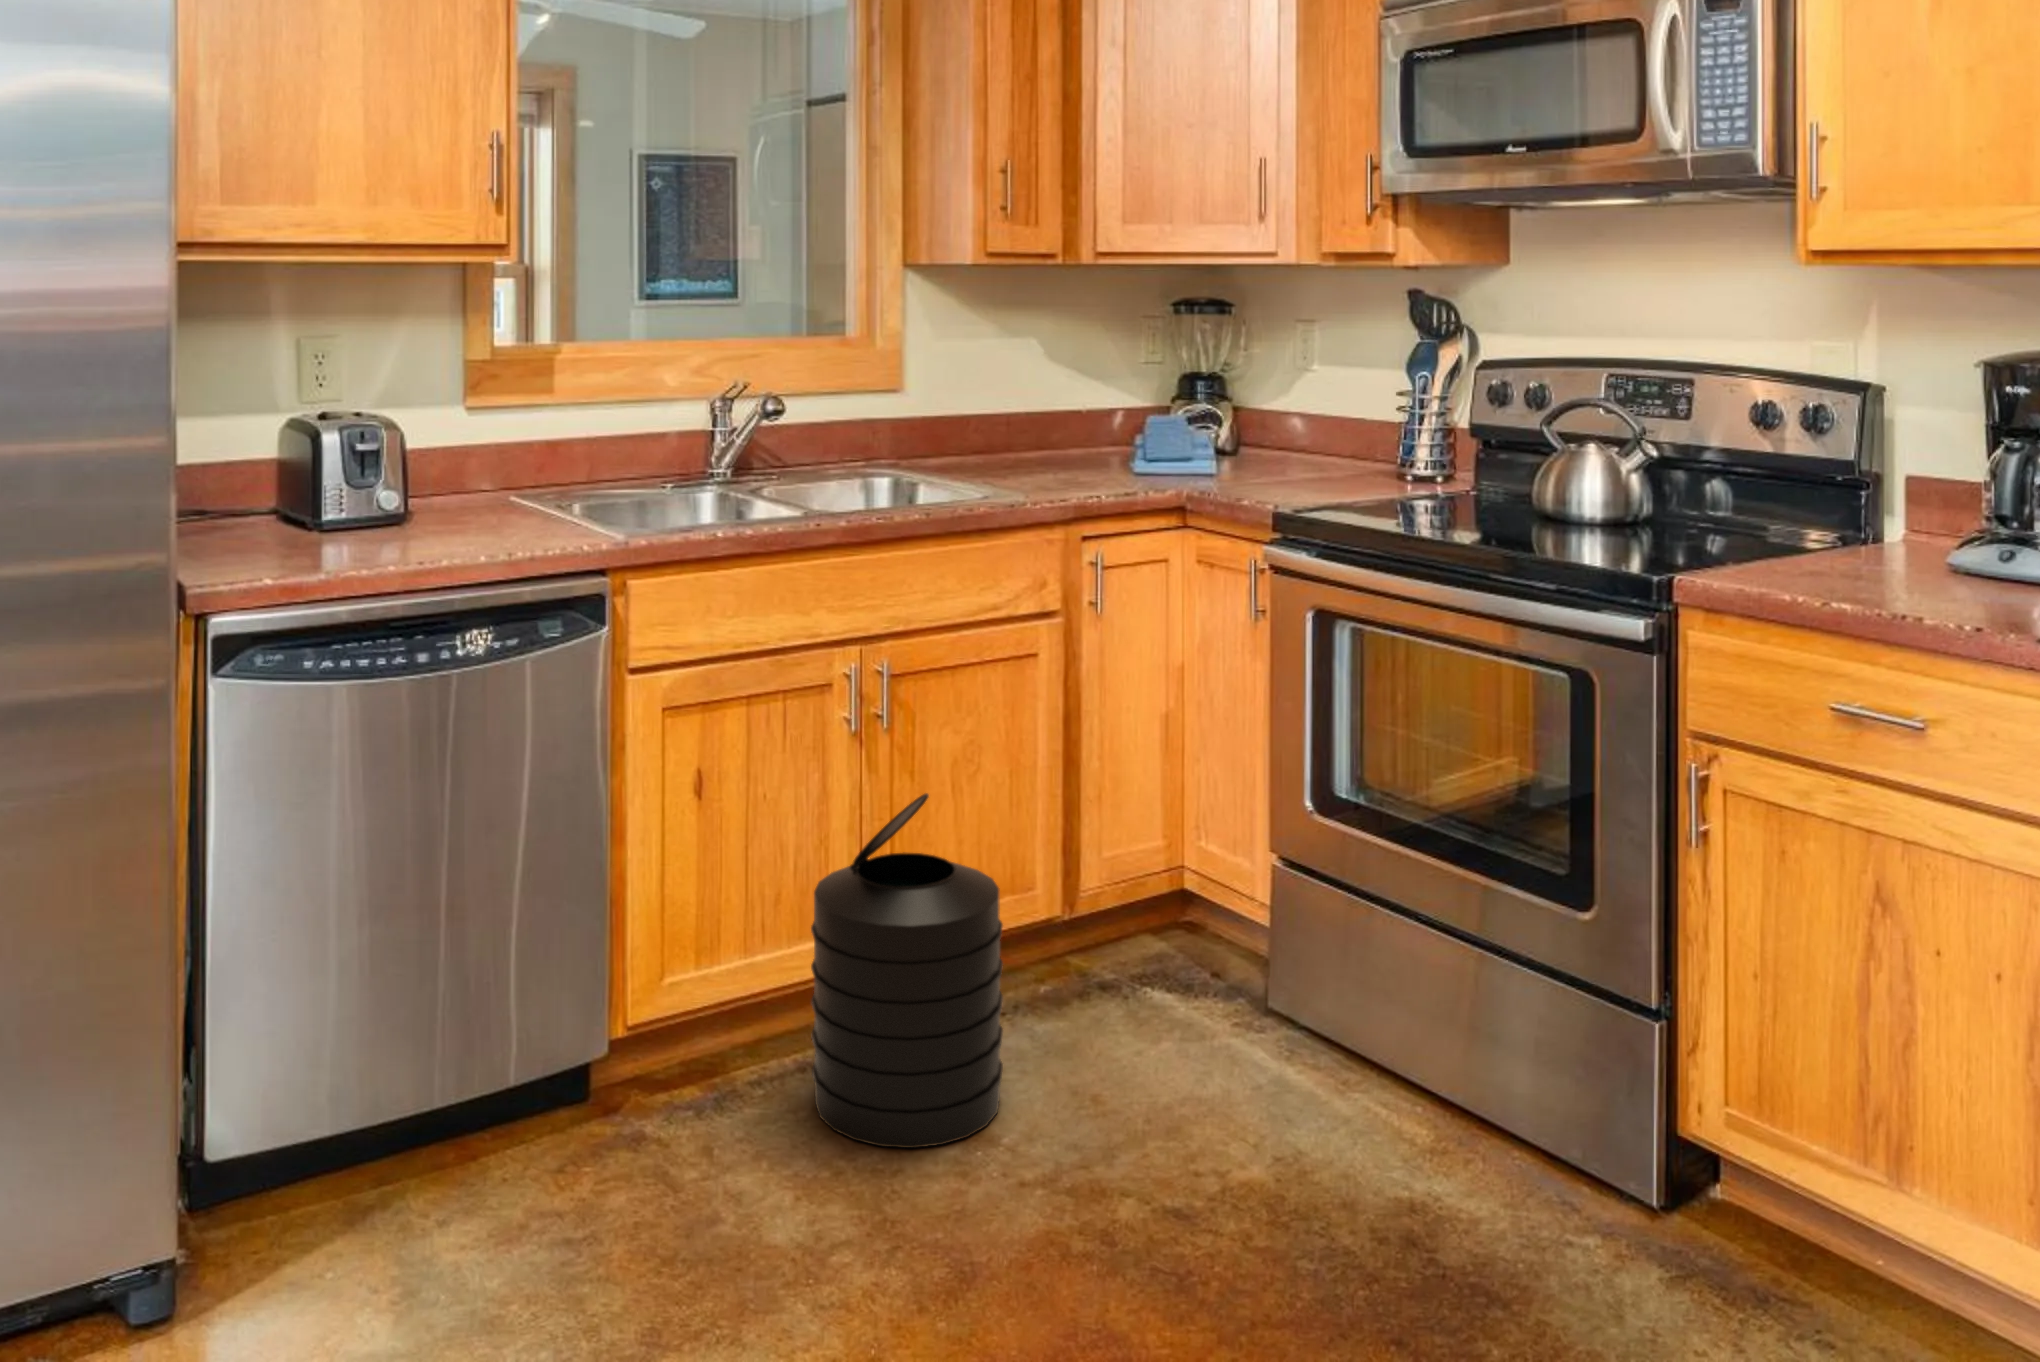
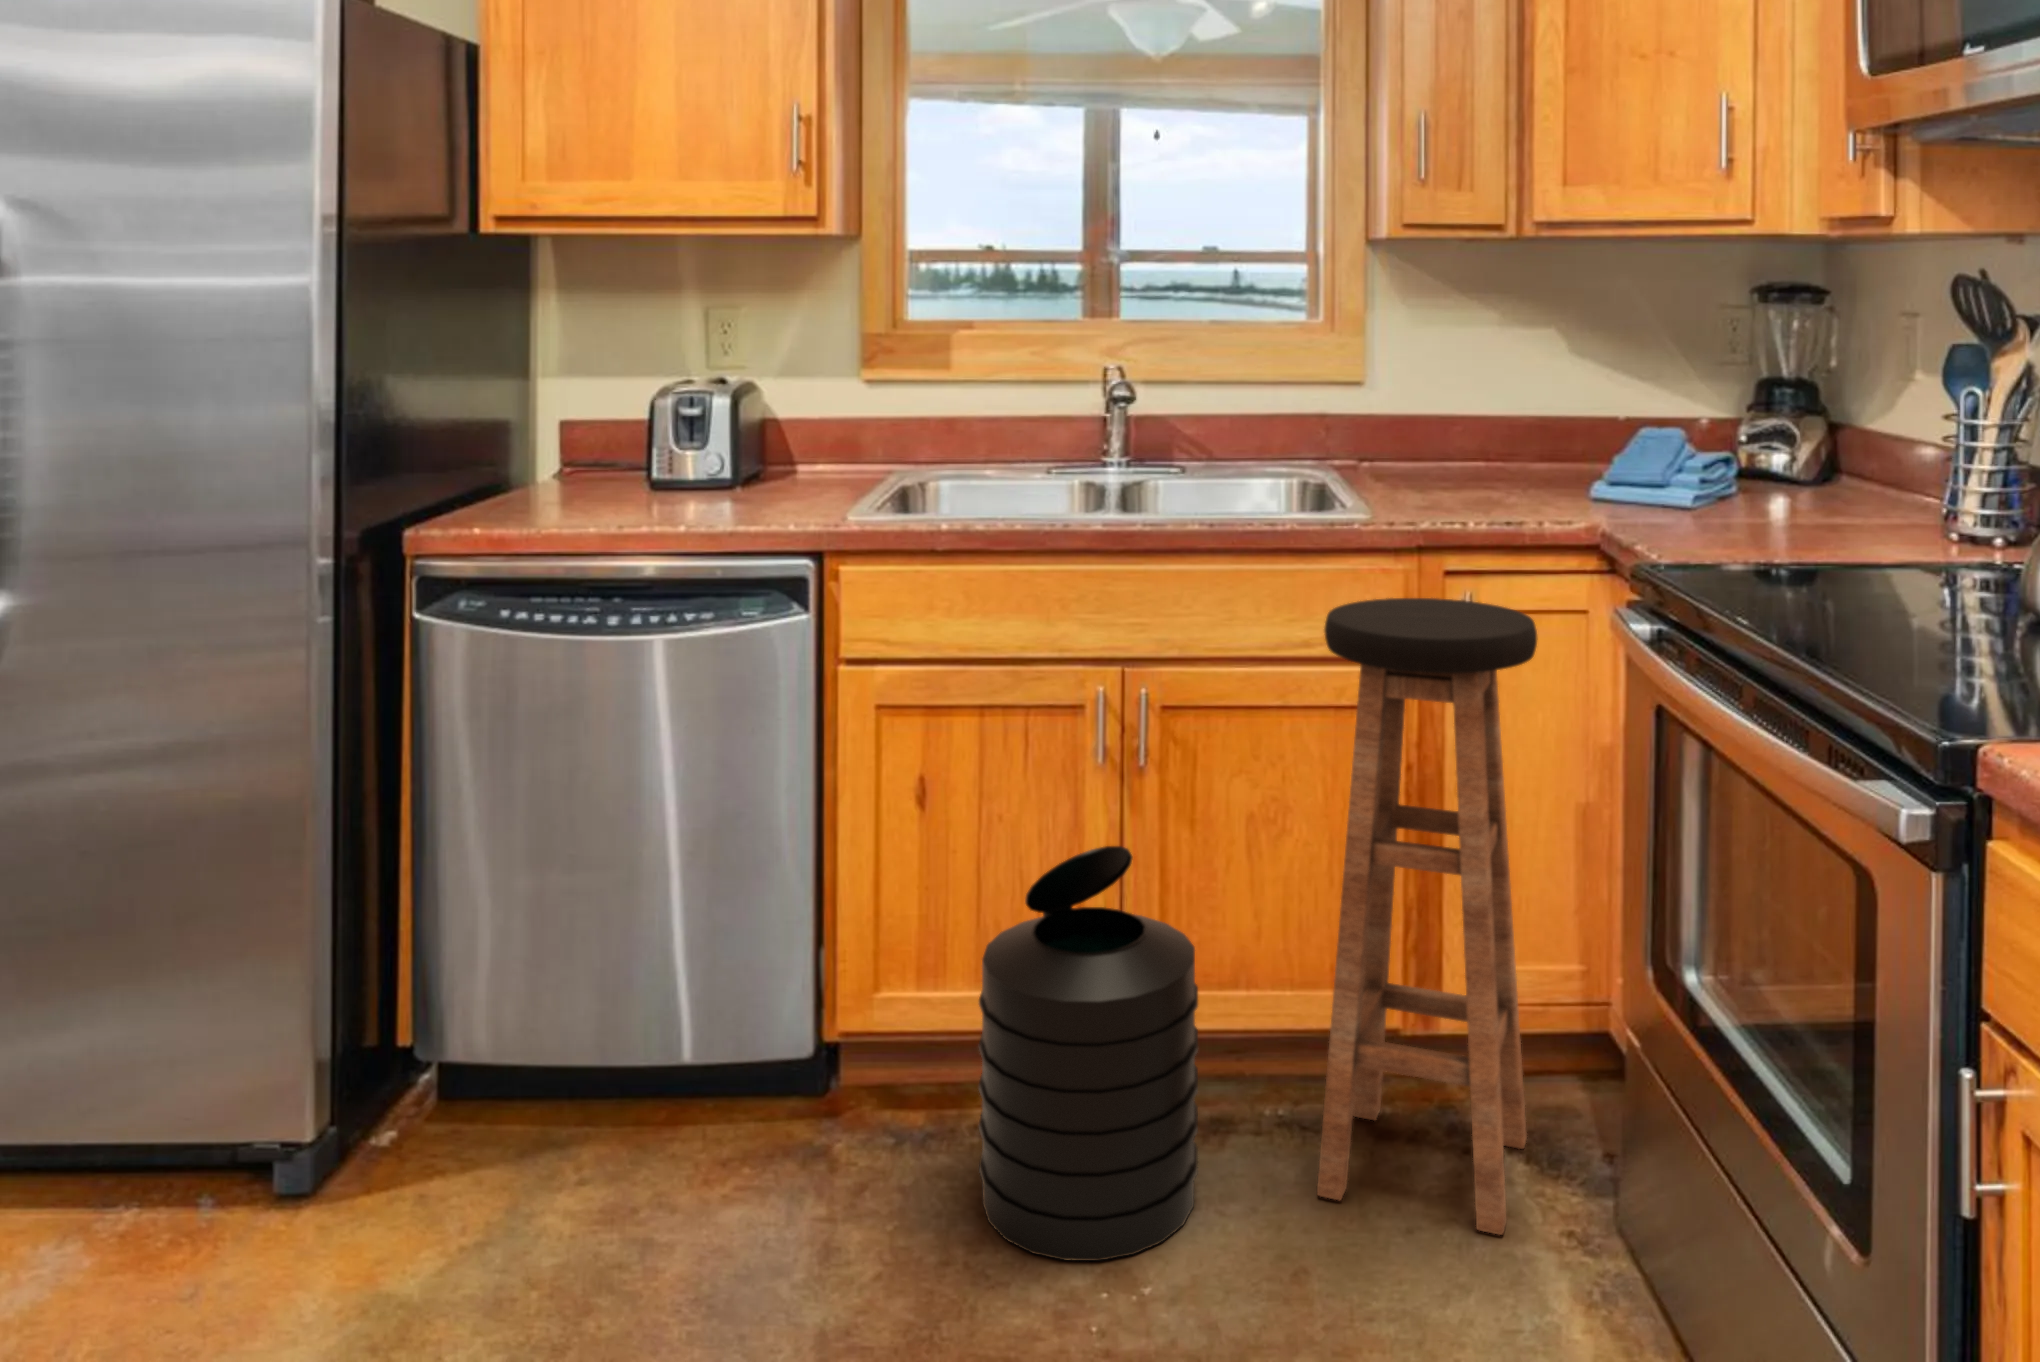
bar stool: none [1035,558,1214,1052] -> present [1317,598,1537,1235]

